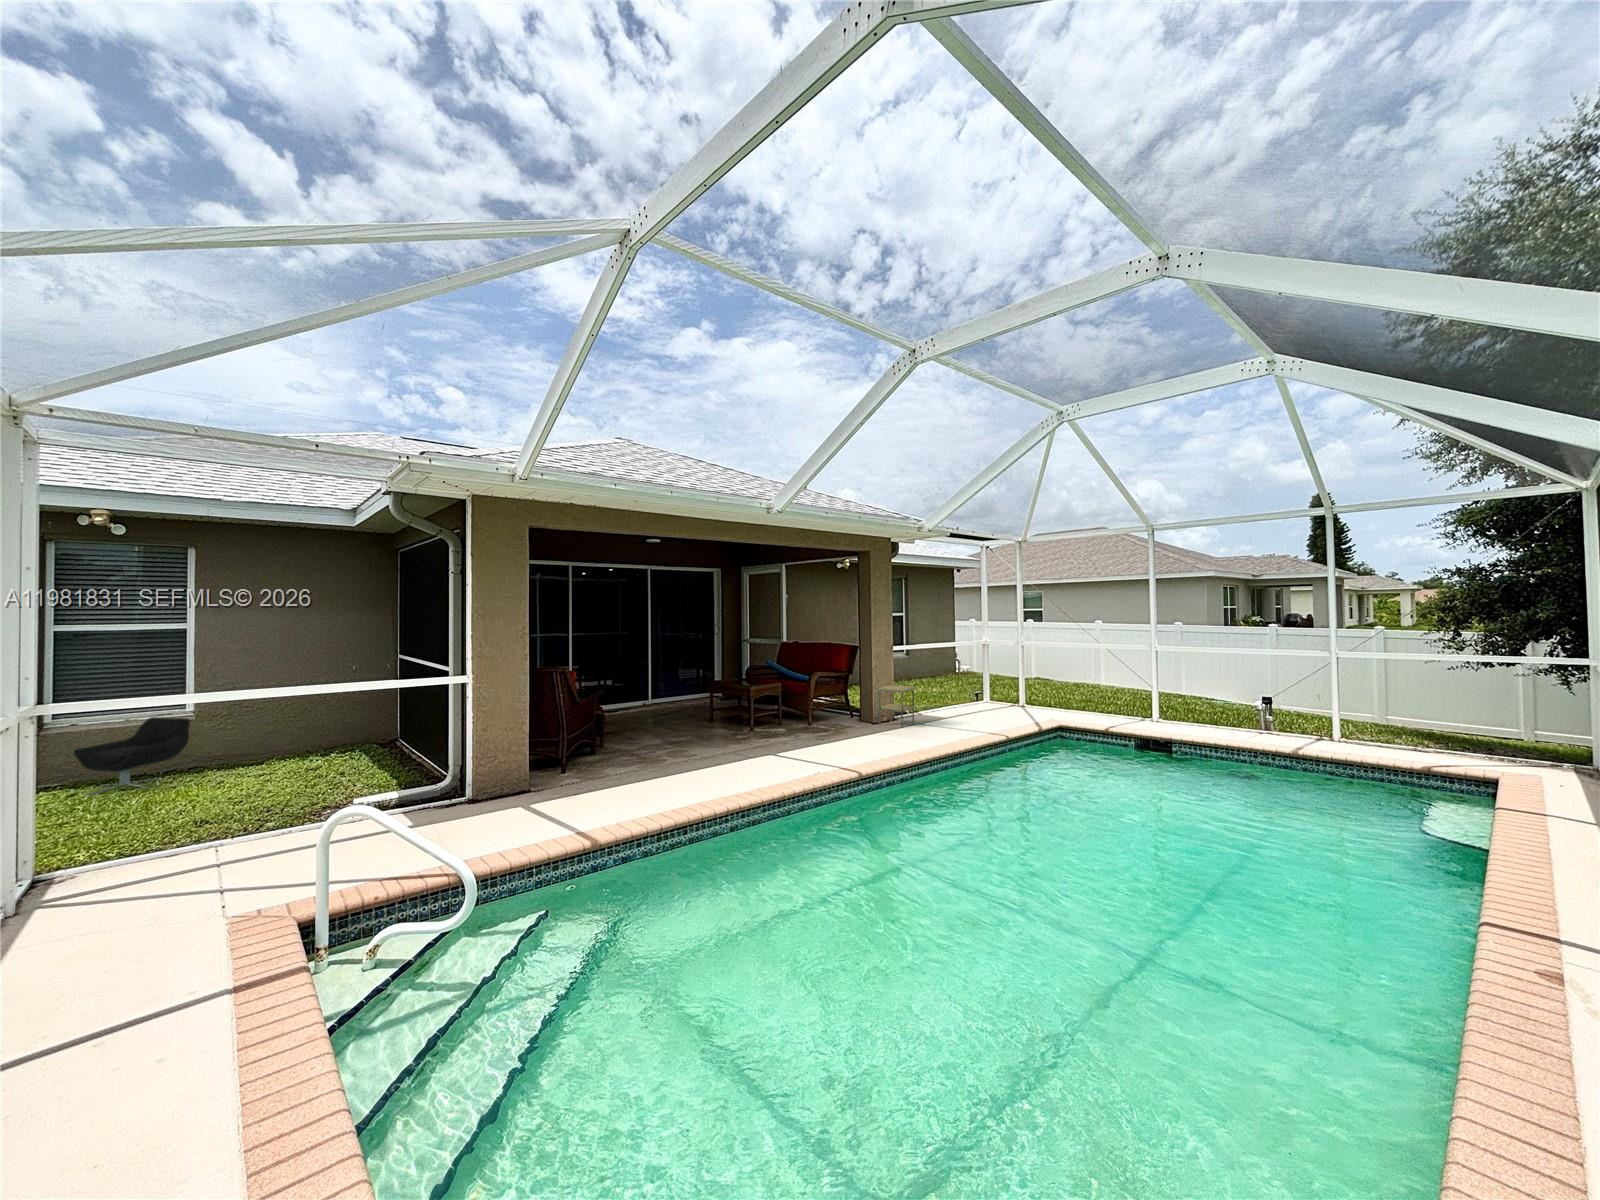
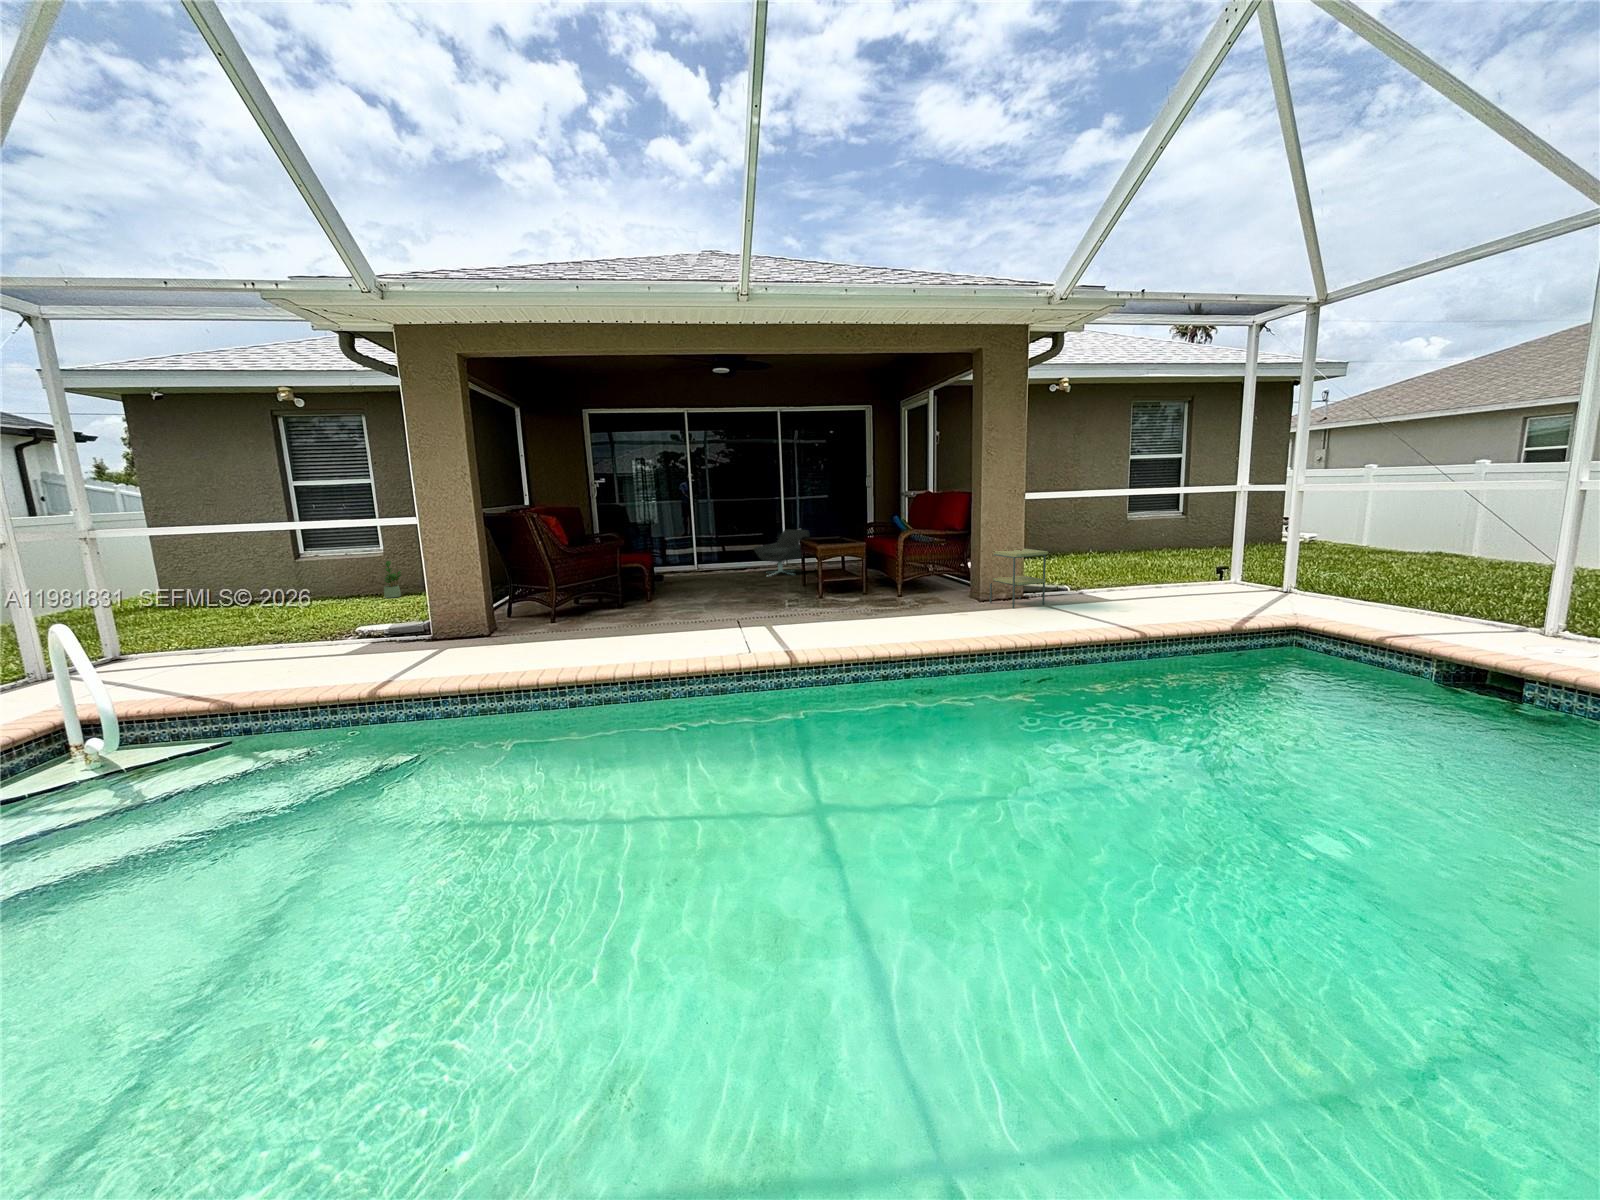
lounge chair: present [73,717,190,794] -> present [754,530,810,573]
potted plant: none [221,722,247,768] -> present [384,561,401,598]

